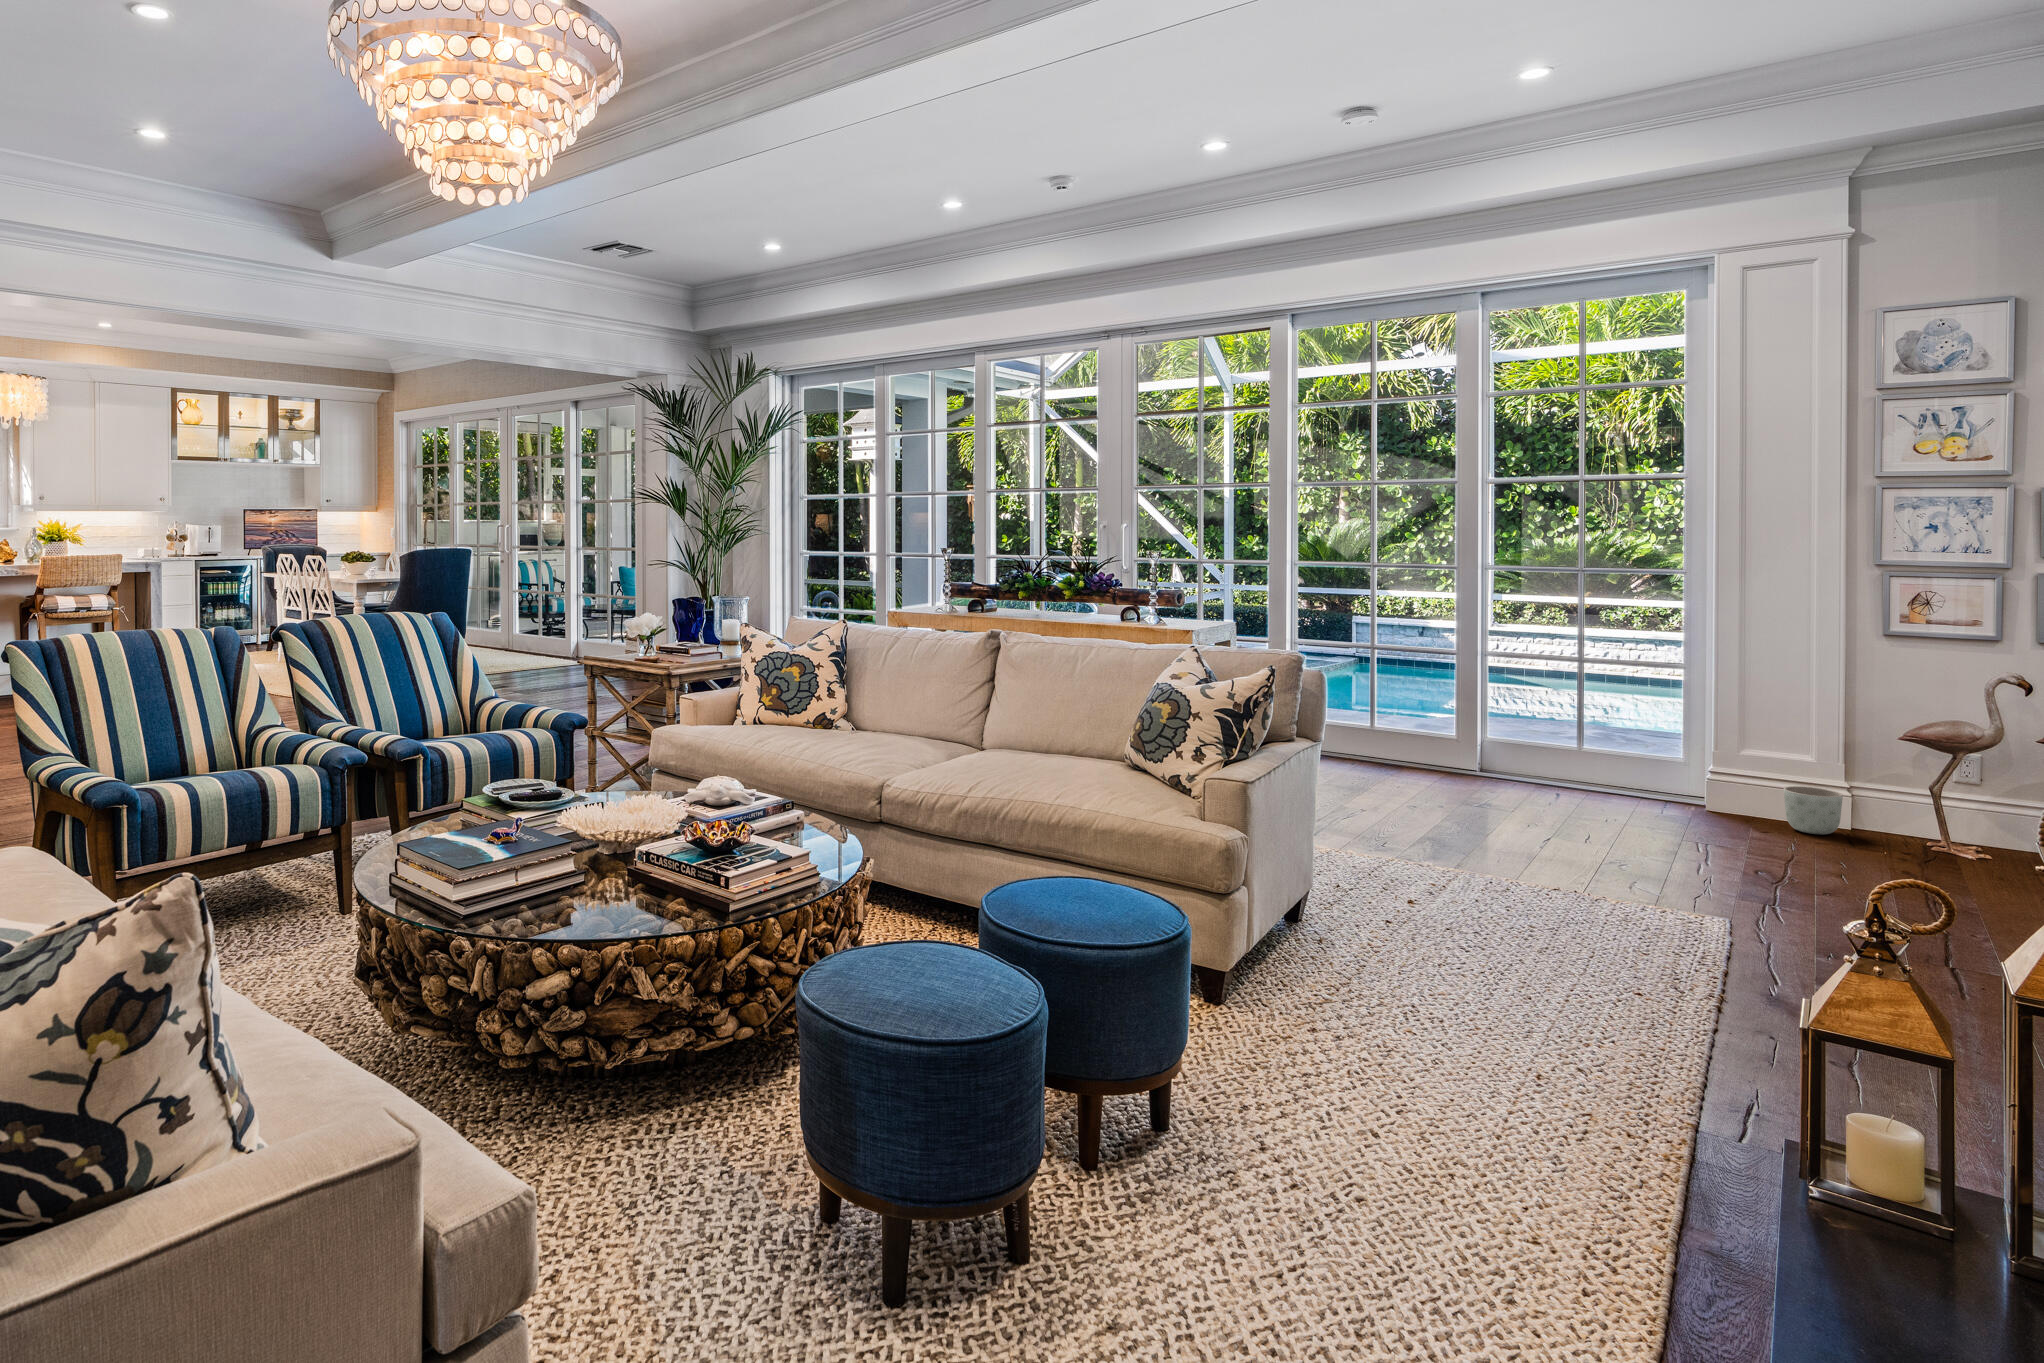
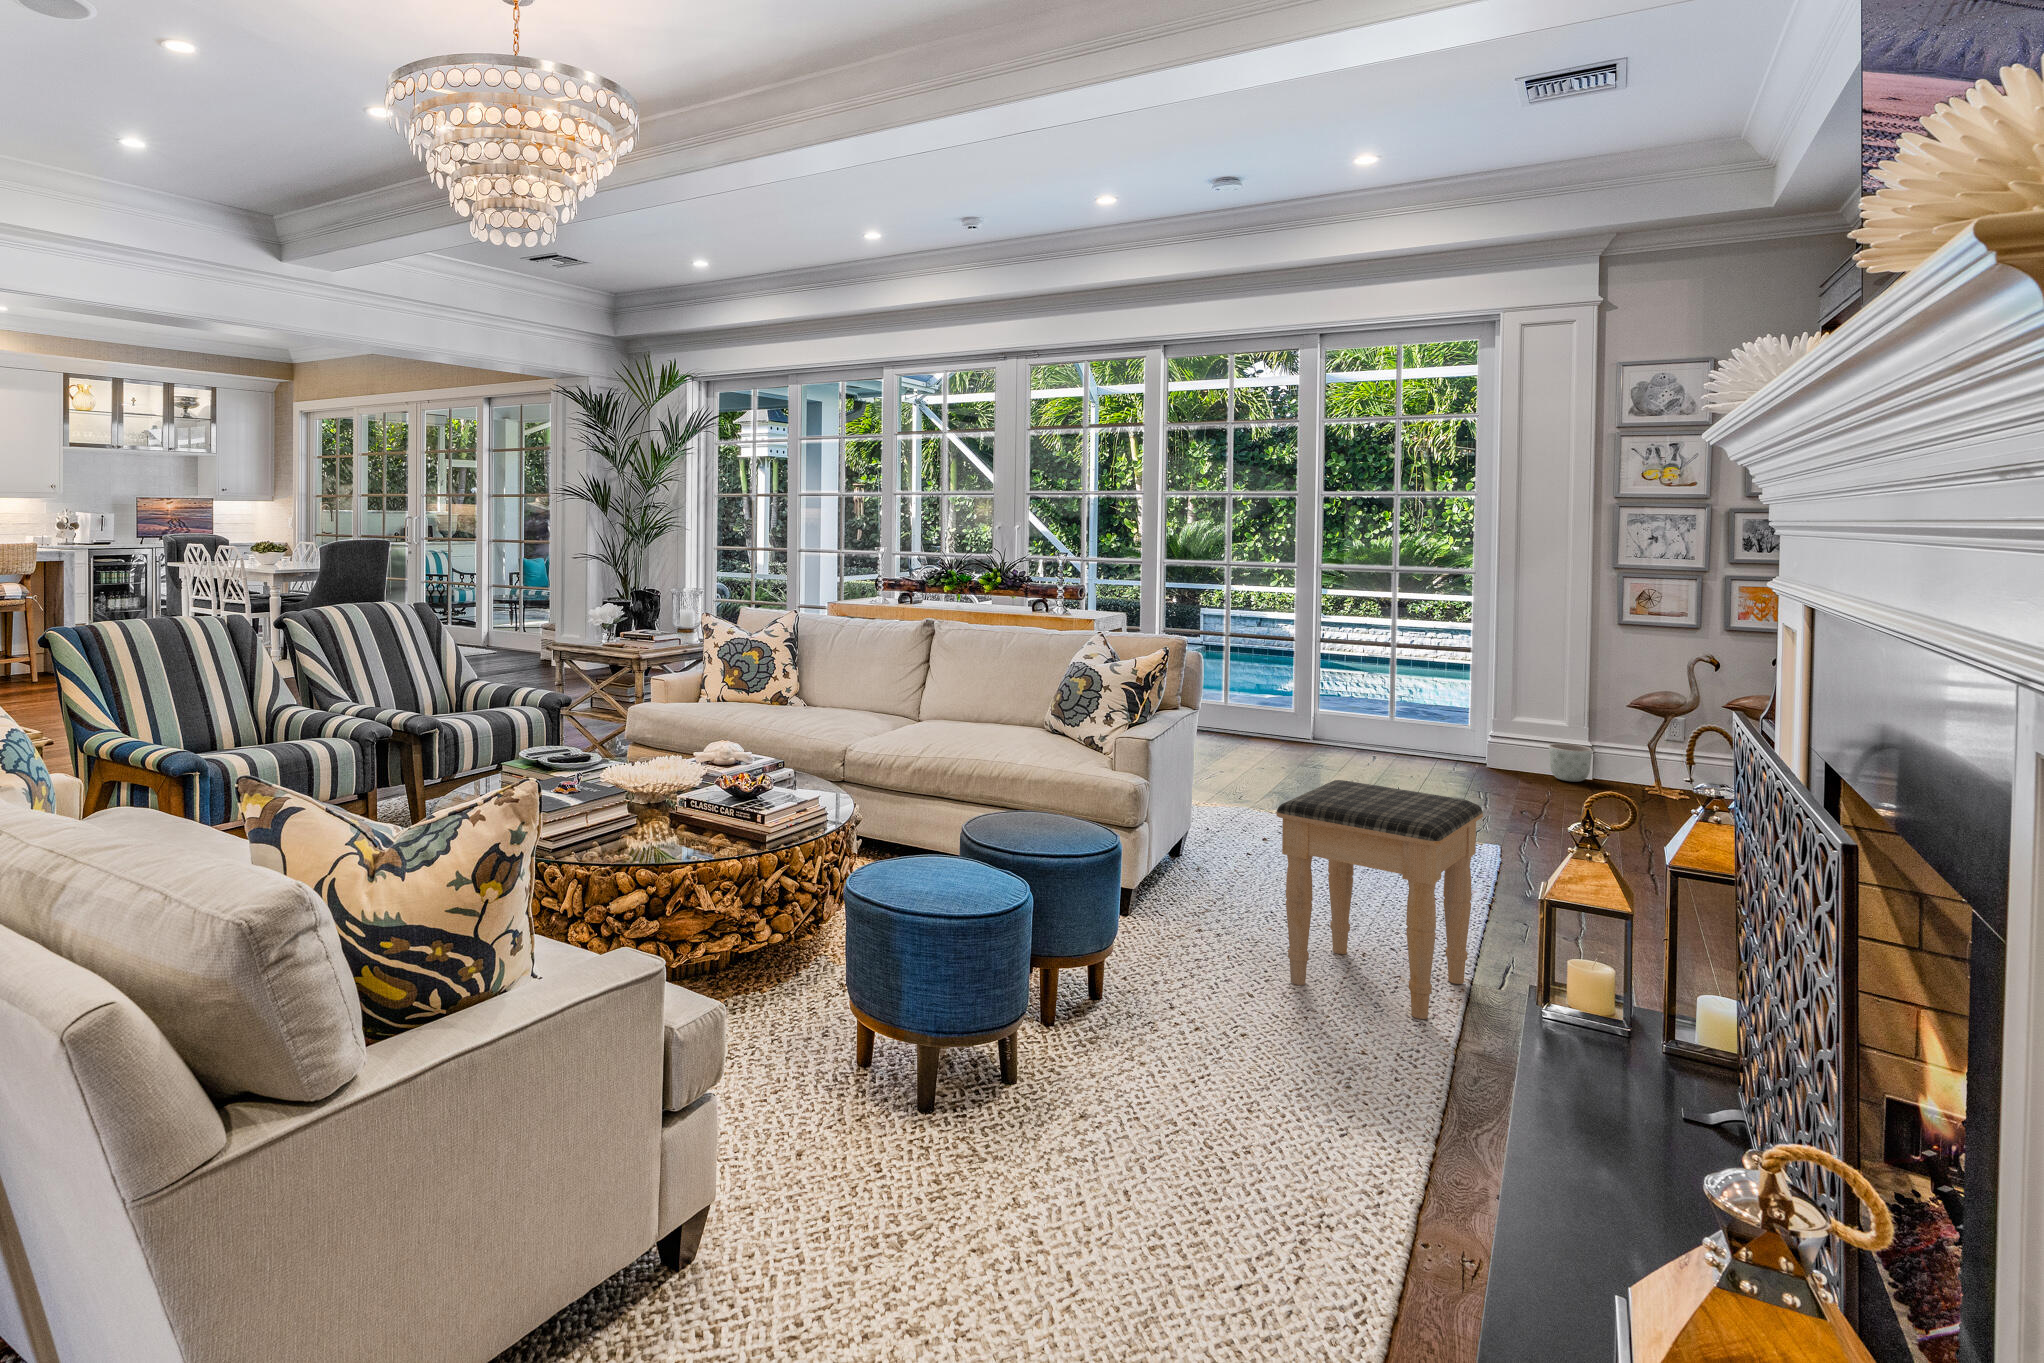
footstool: none [1412,842,1712,1188] -> present [1276,780,1483,1019]

